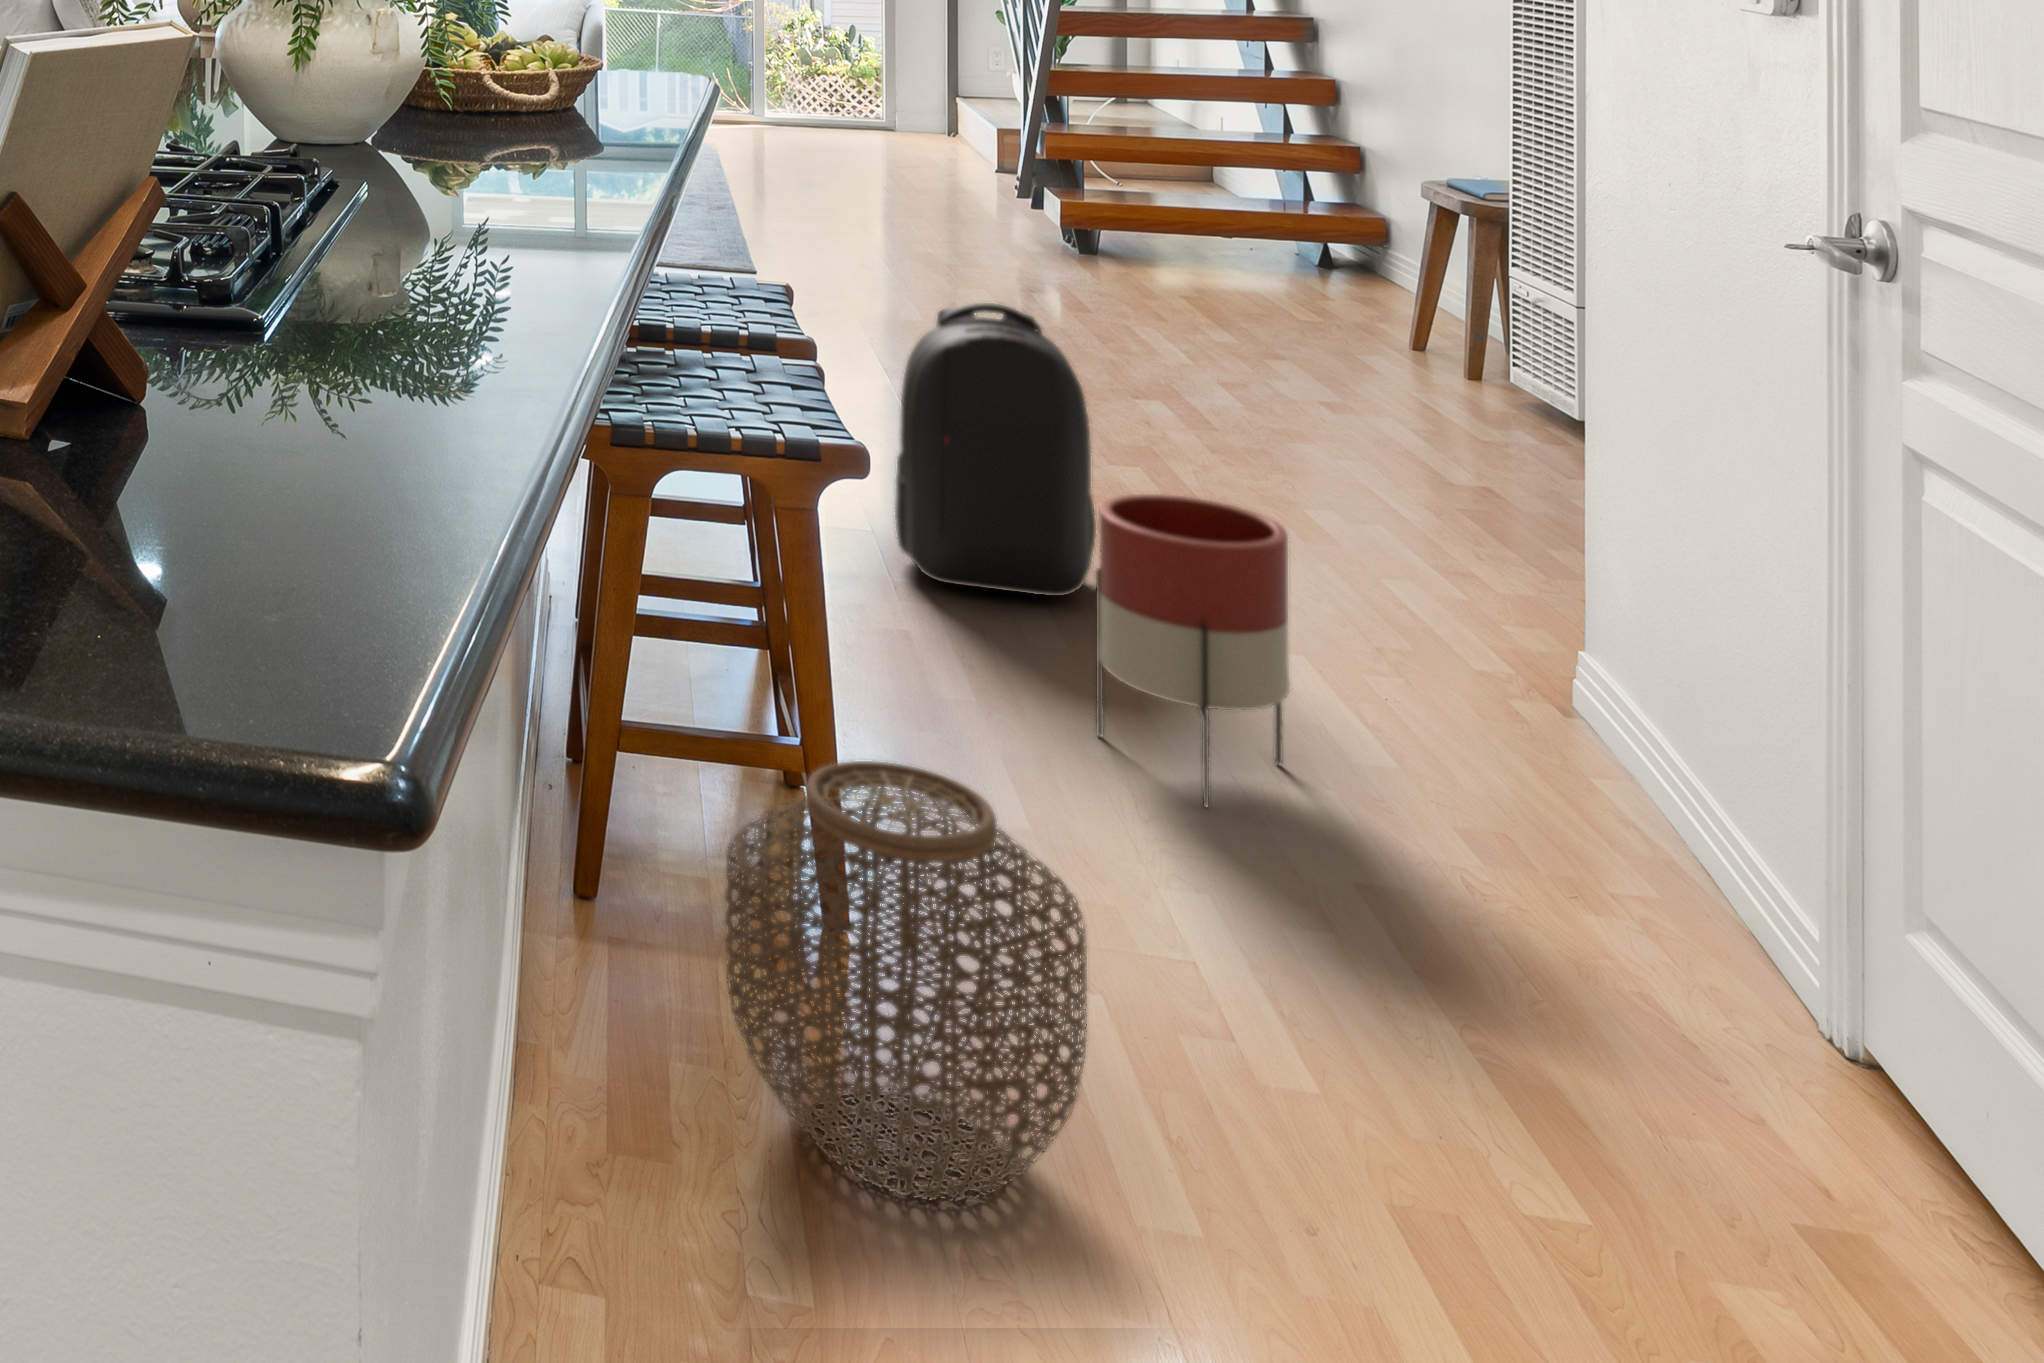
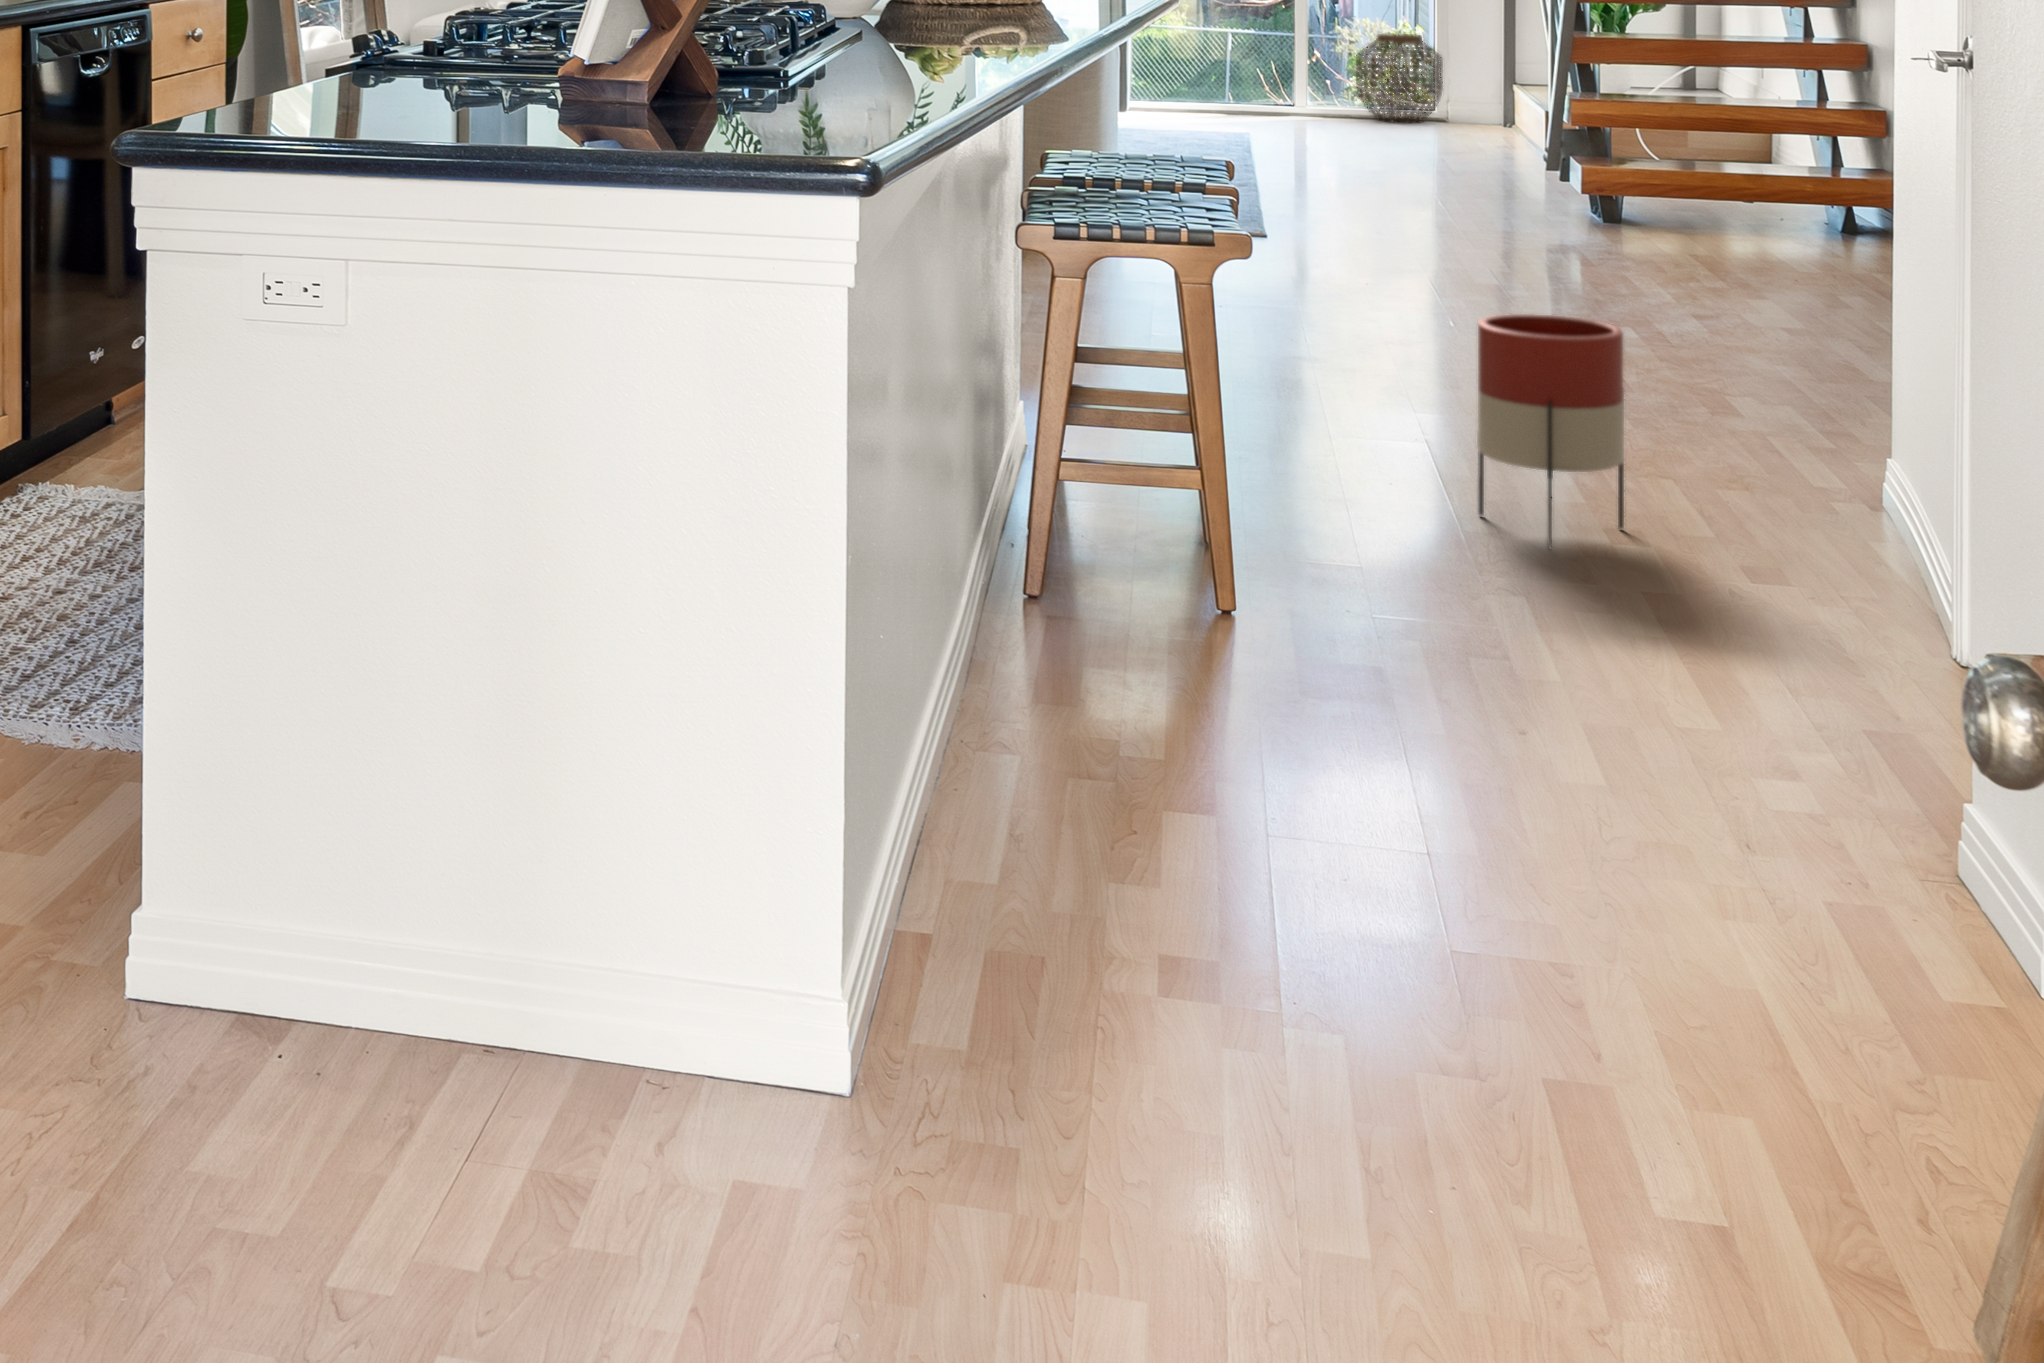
backpack: present [895,303,1096,596] -> none [1344,190,1514,439]
woven basket: present [725,761,1087,1202] -> present [1356,34,1443,123]

